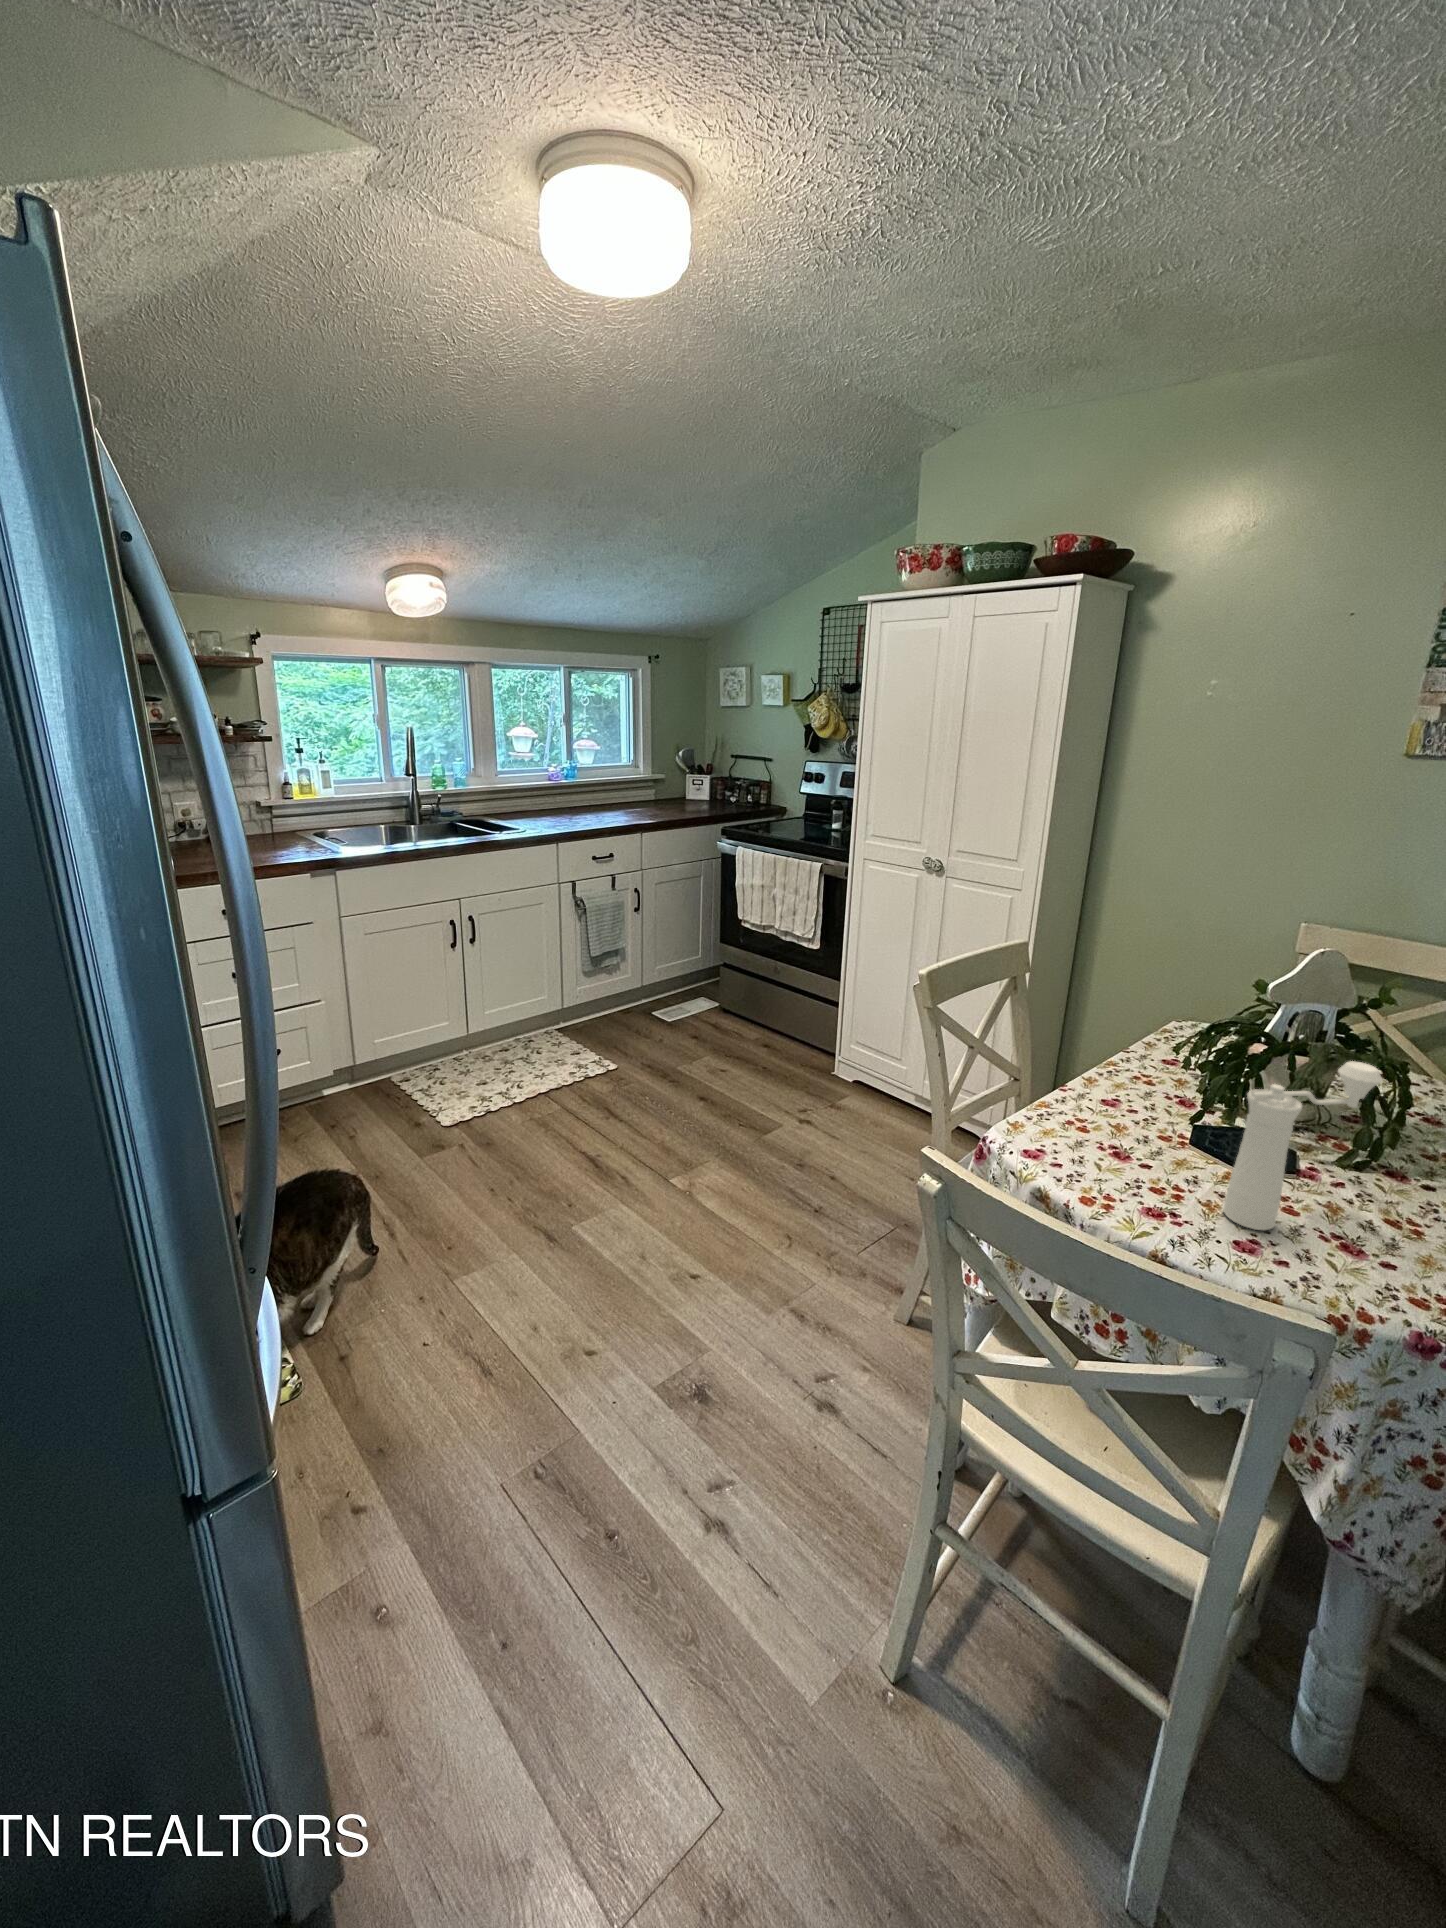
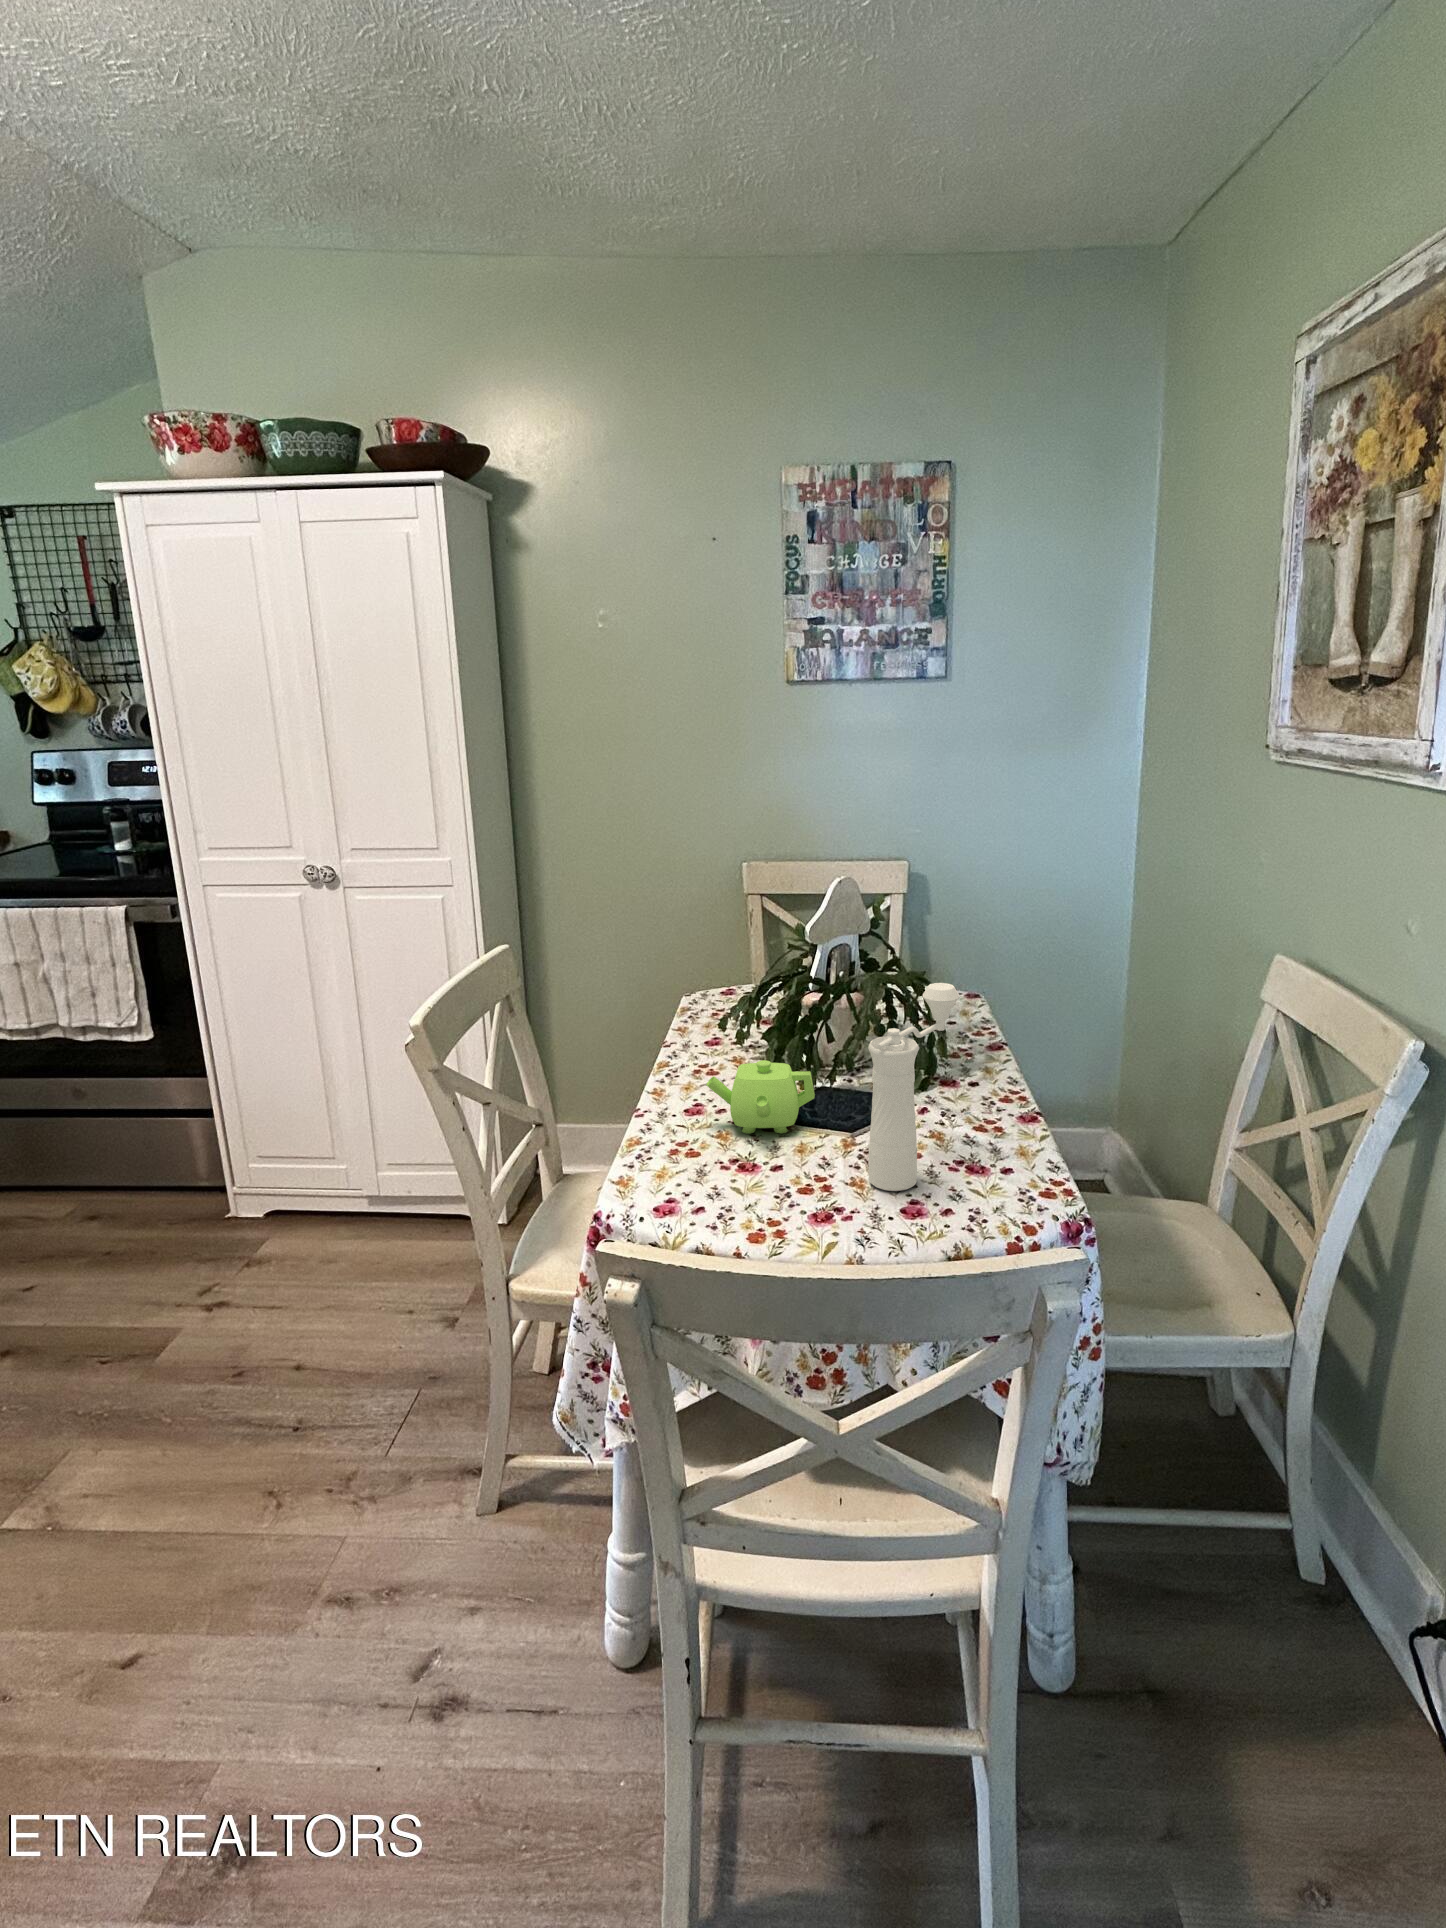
teapot: none [1117,1078,1217,1145] -> present [706,1060,815,1134]

